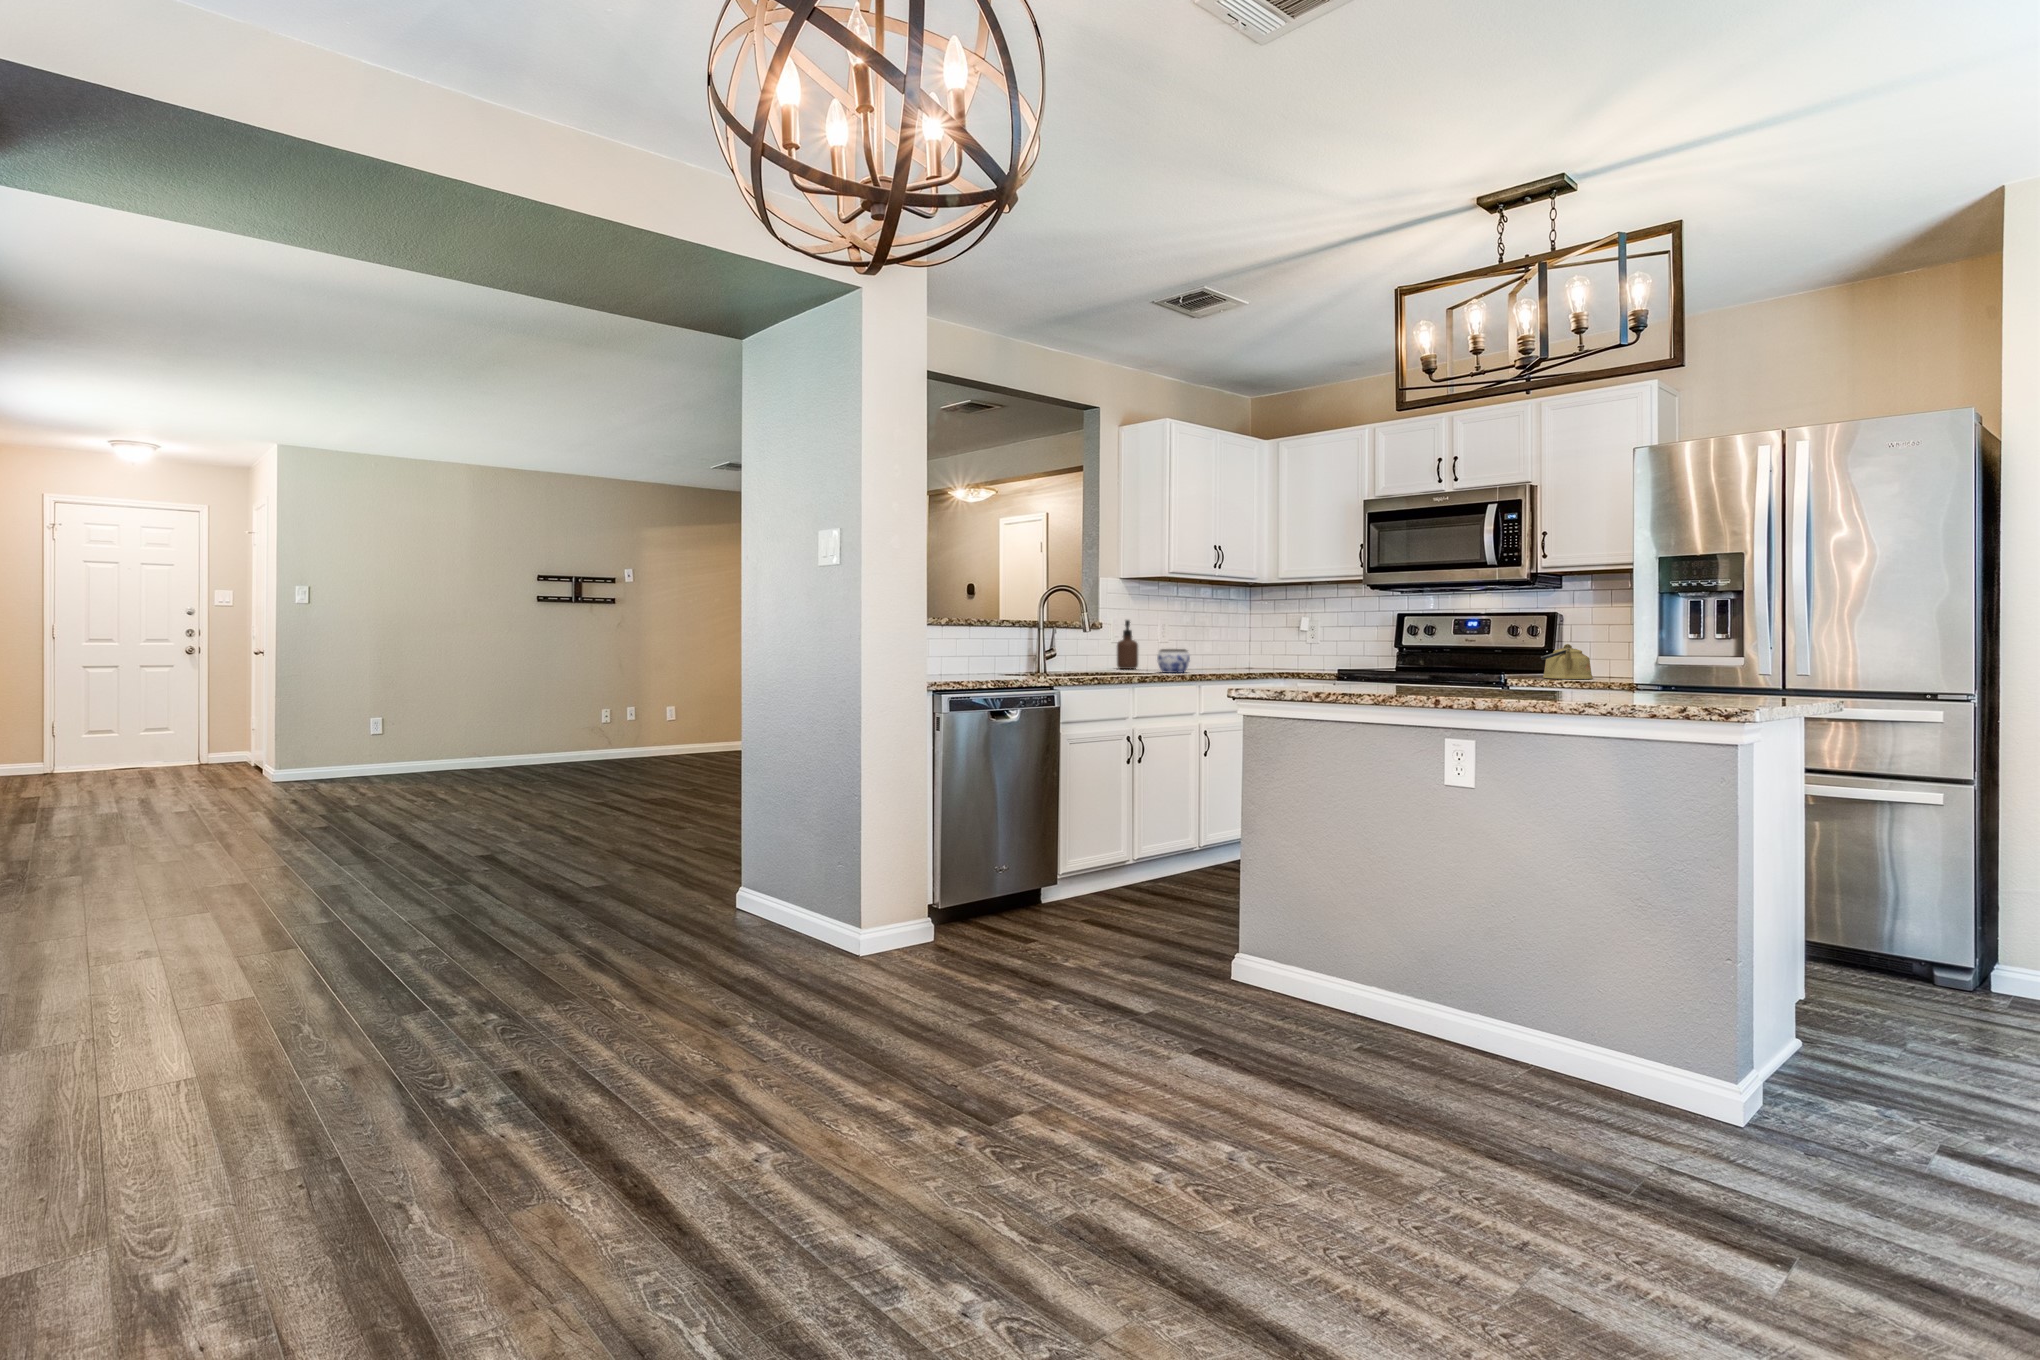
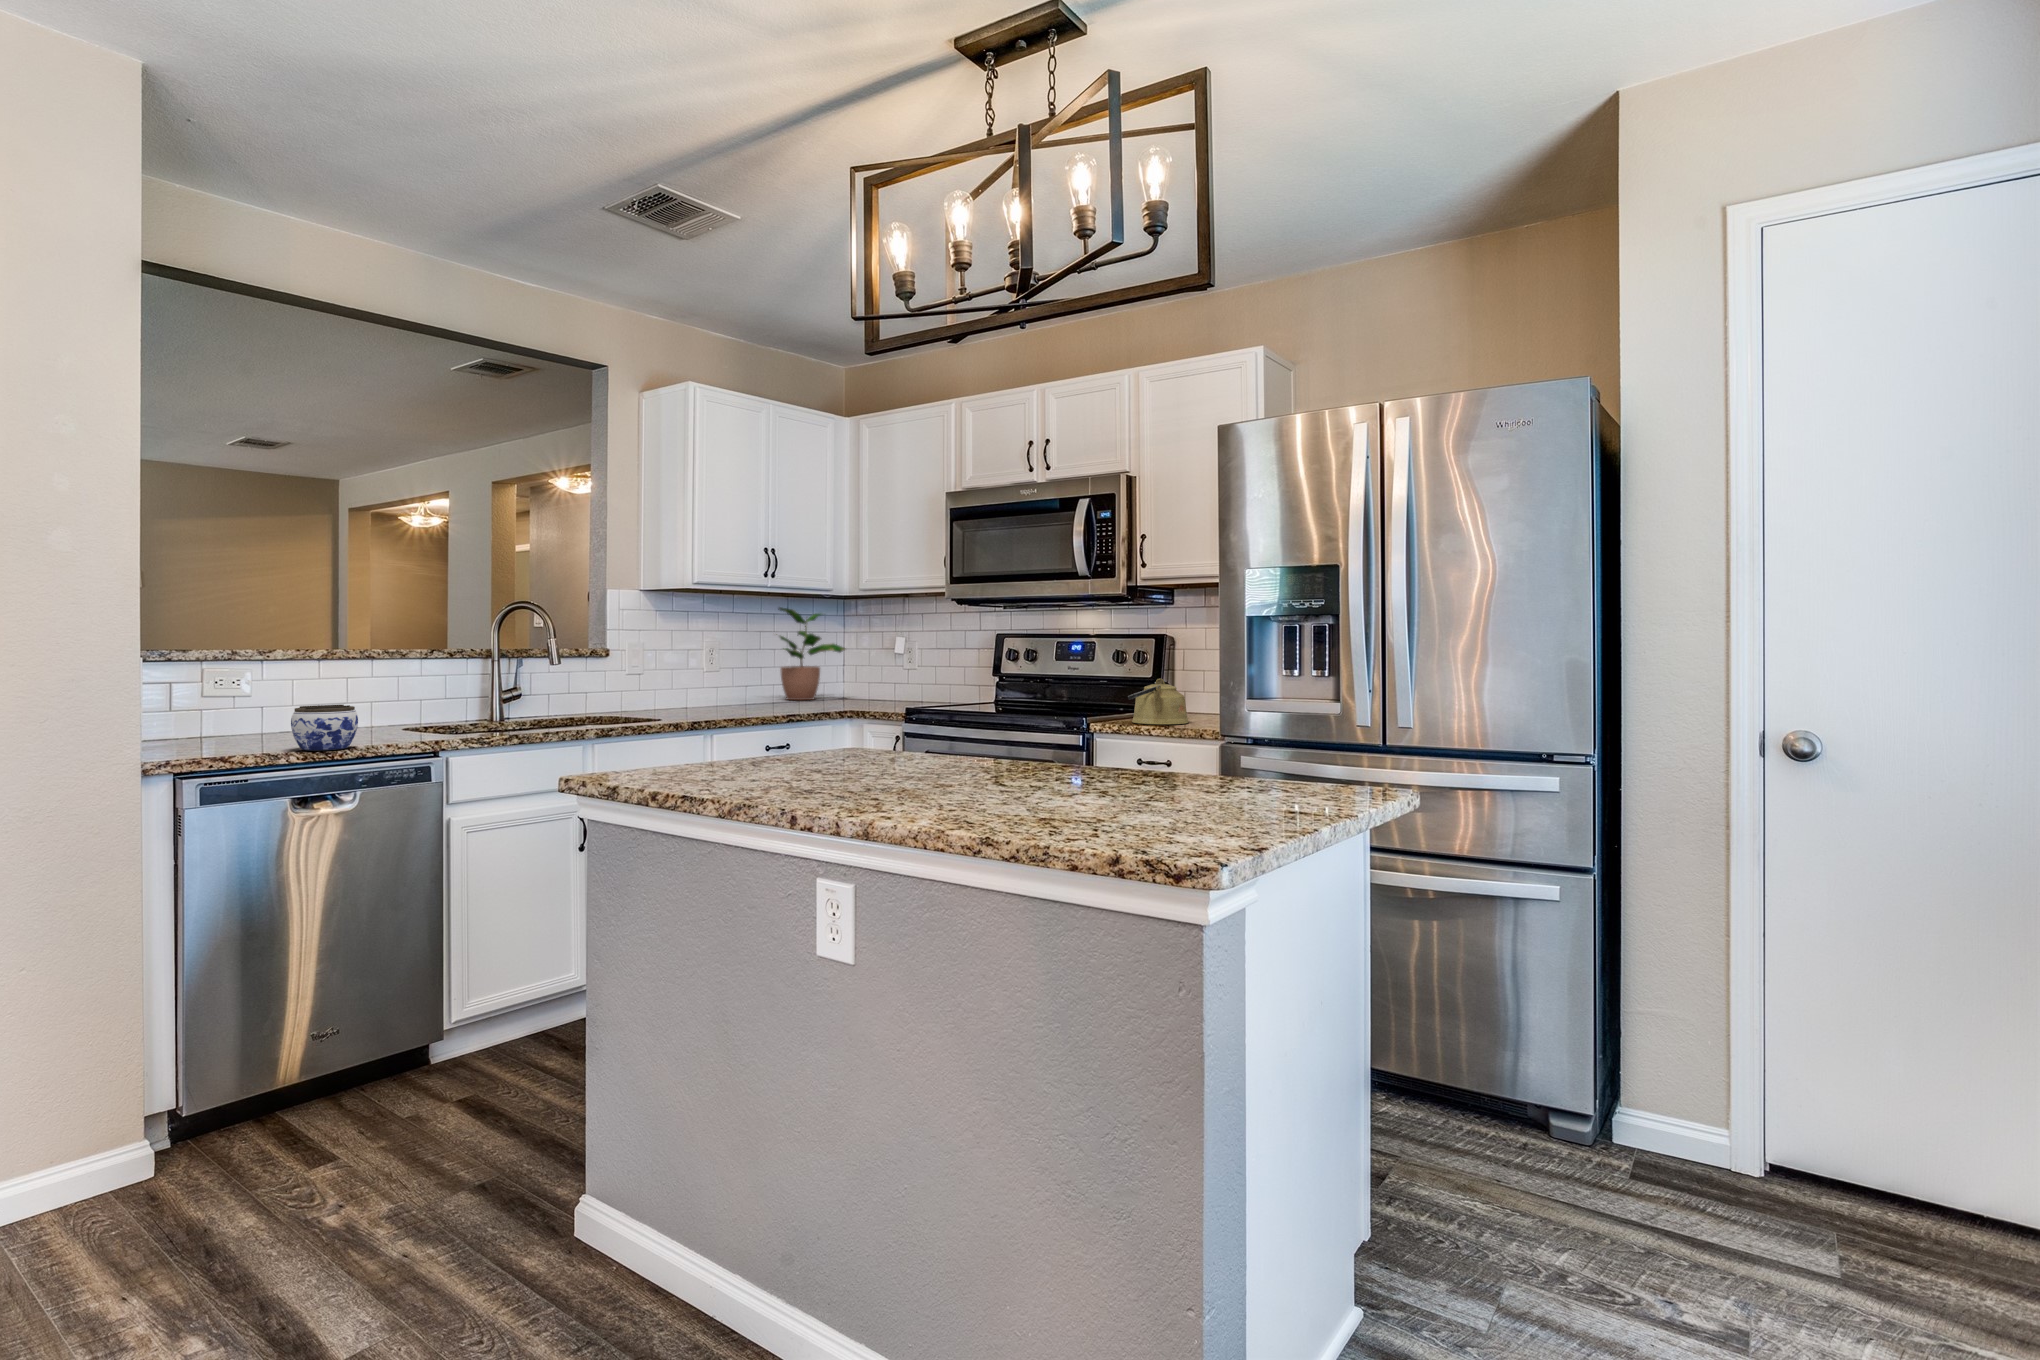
potted plant: none [1190,593,1263,666] -> present [776,607,845,700]
soap dispenser: present [1117,620,1138,669] -> none [630,644,660,711]
jar: present [1157,649,1190,673] -> present [291,705,358,751]

